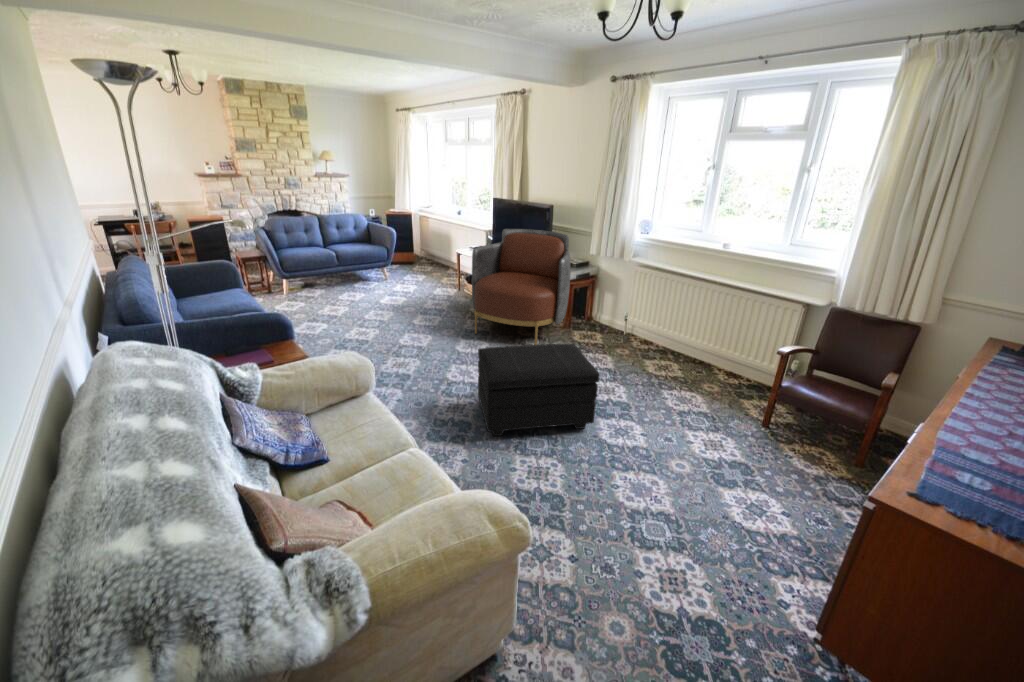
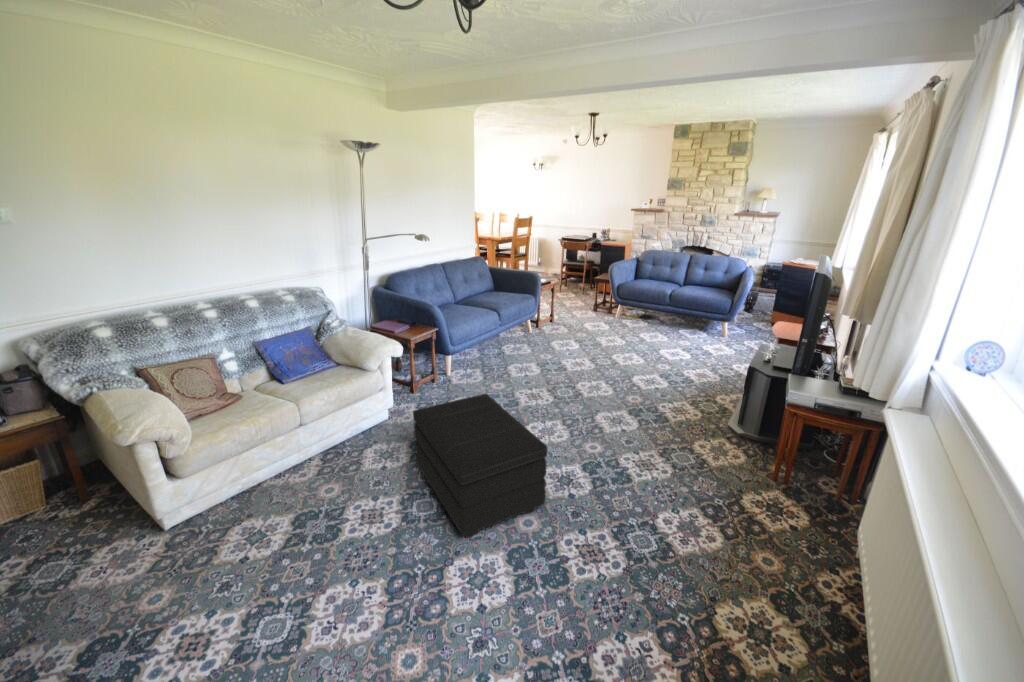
armchair: present [472,229,571,345] -> none [639,296,809,470]

